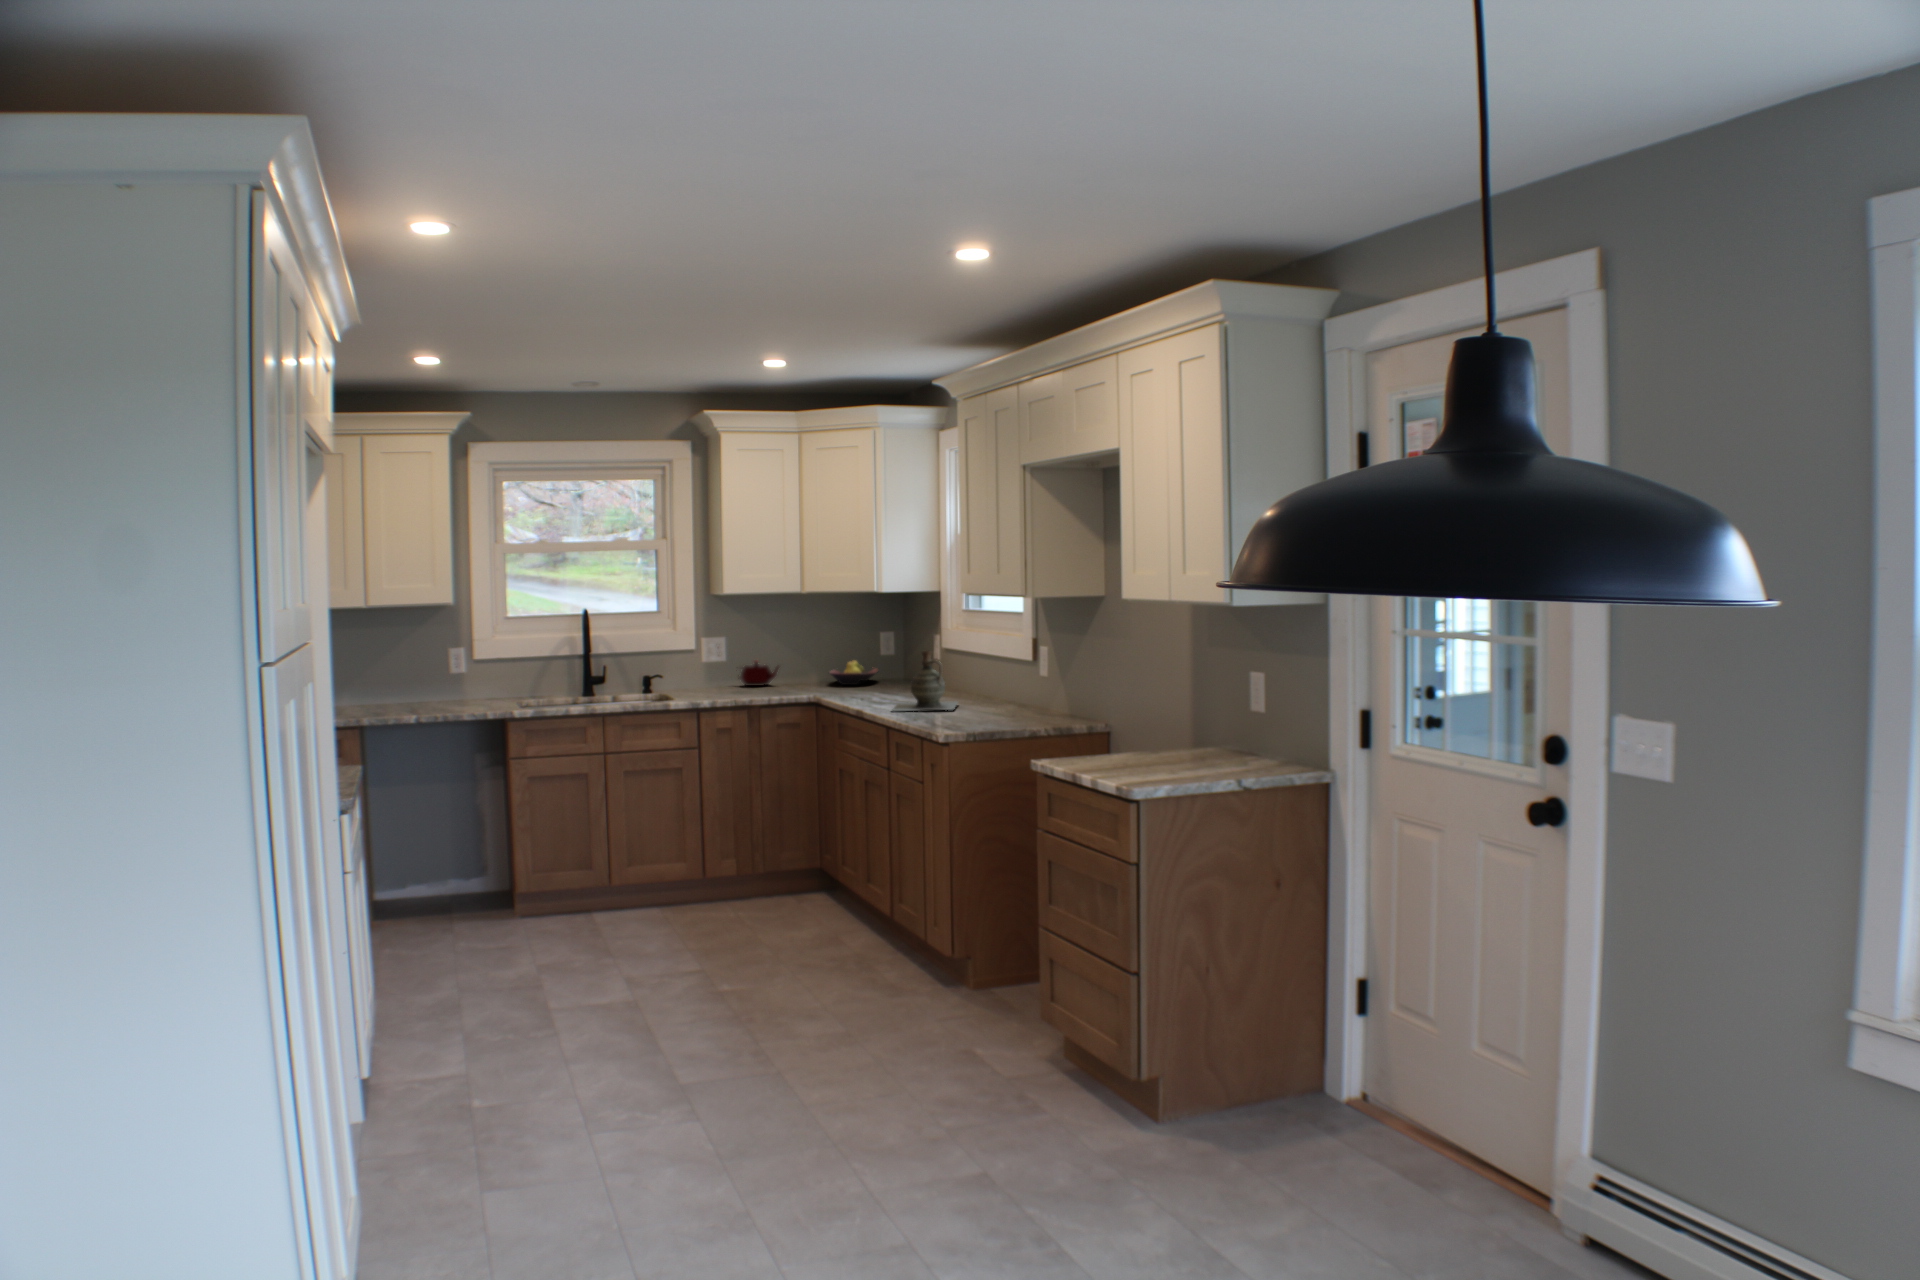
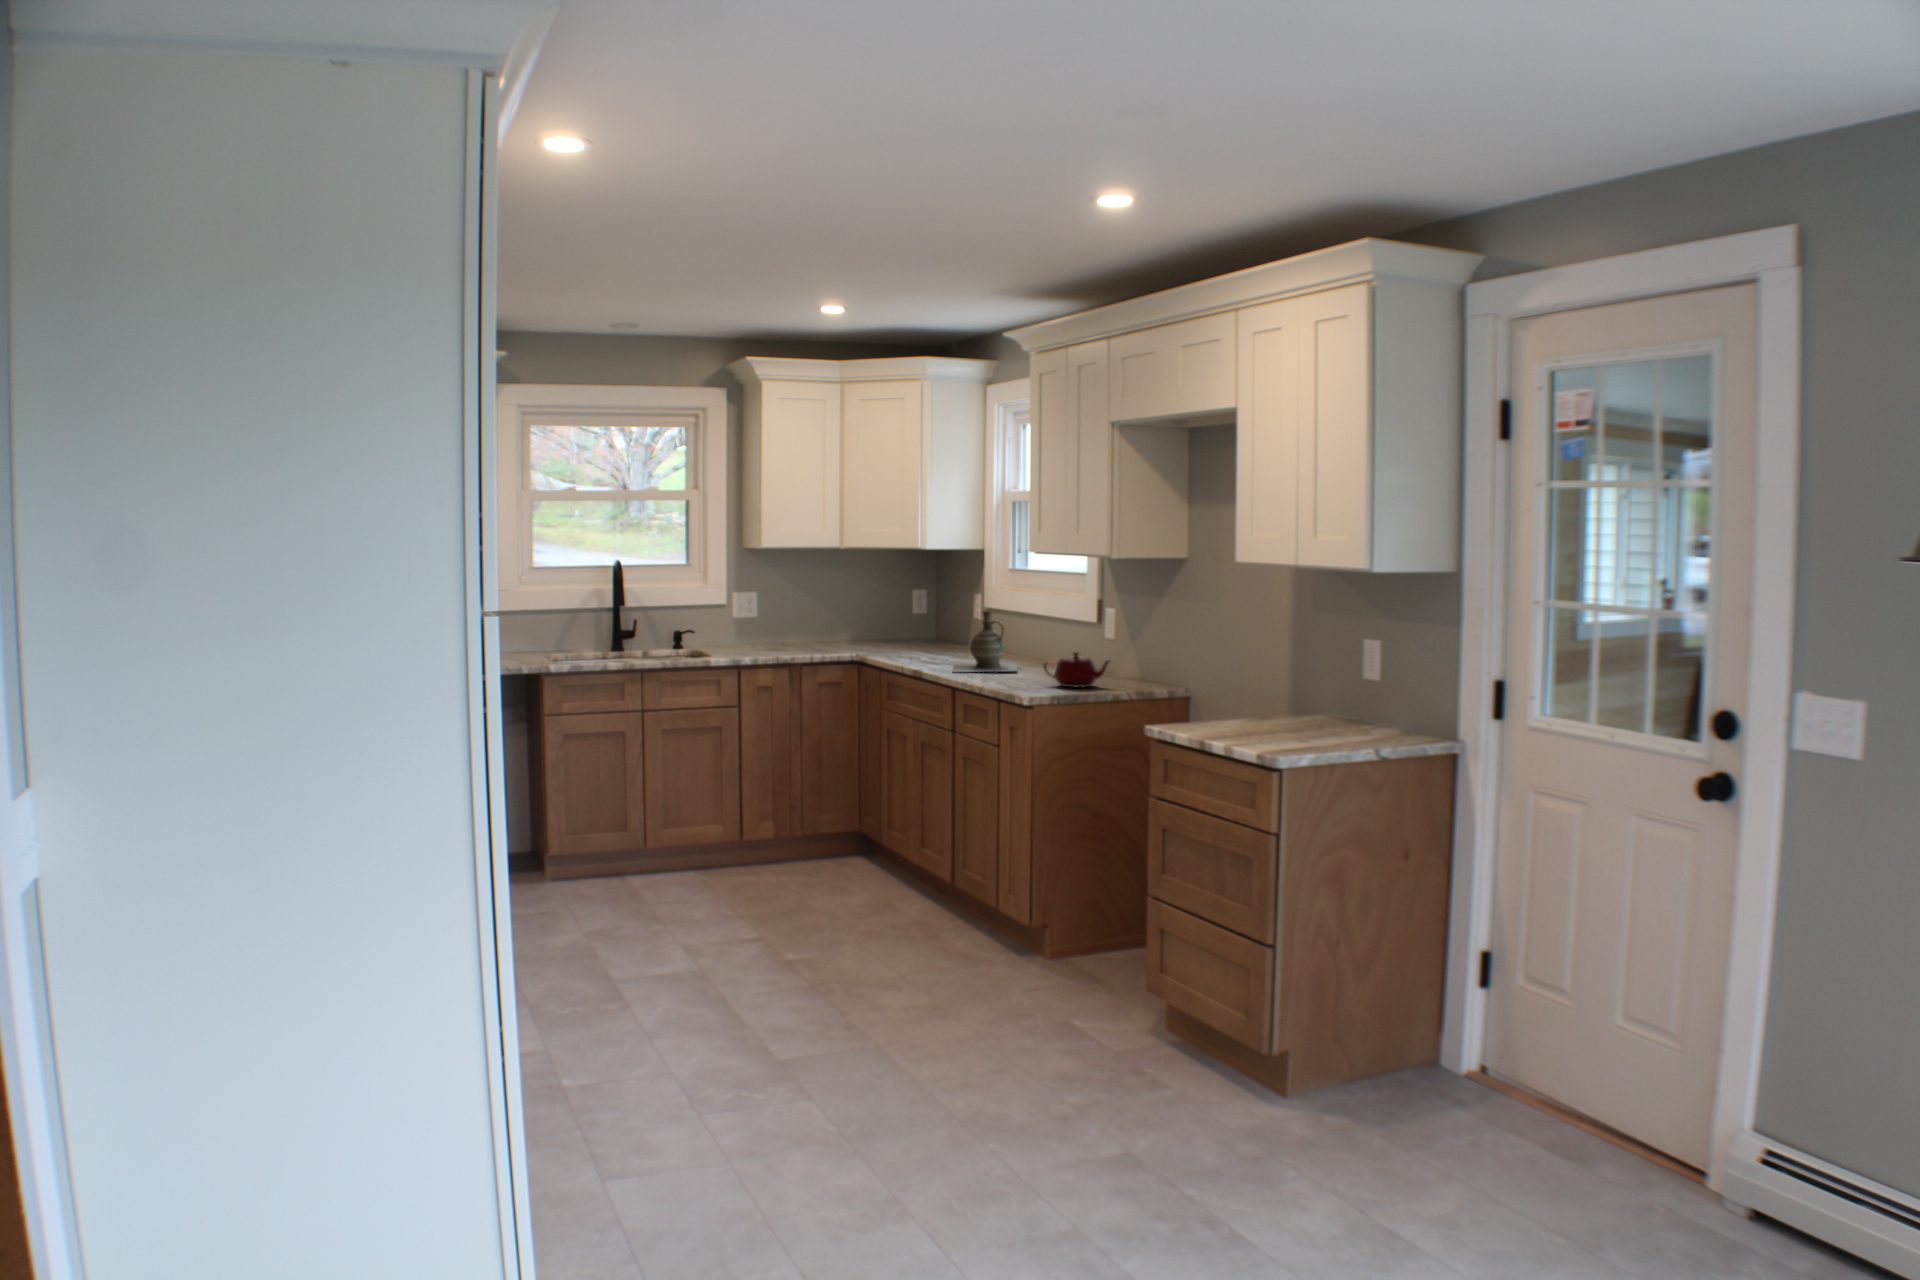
fruit bowl: present [829,660,878,685] -> none [862,618,912,643]
teapot: present [736,661,779,686] -> present [1044,652,1110,687]

